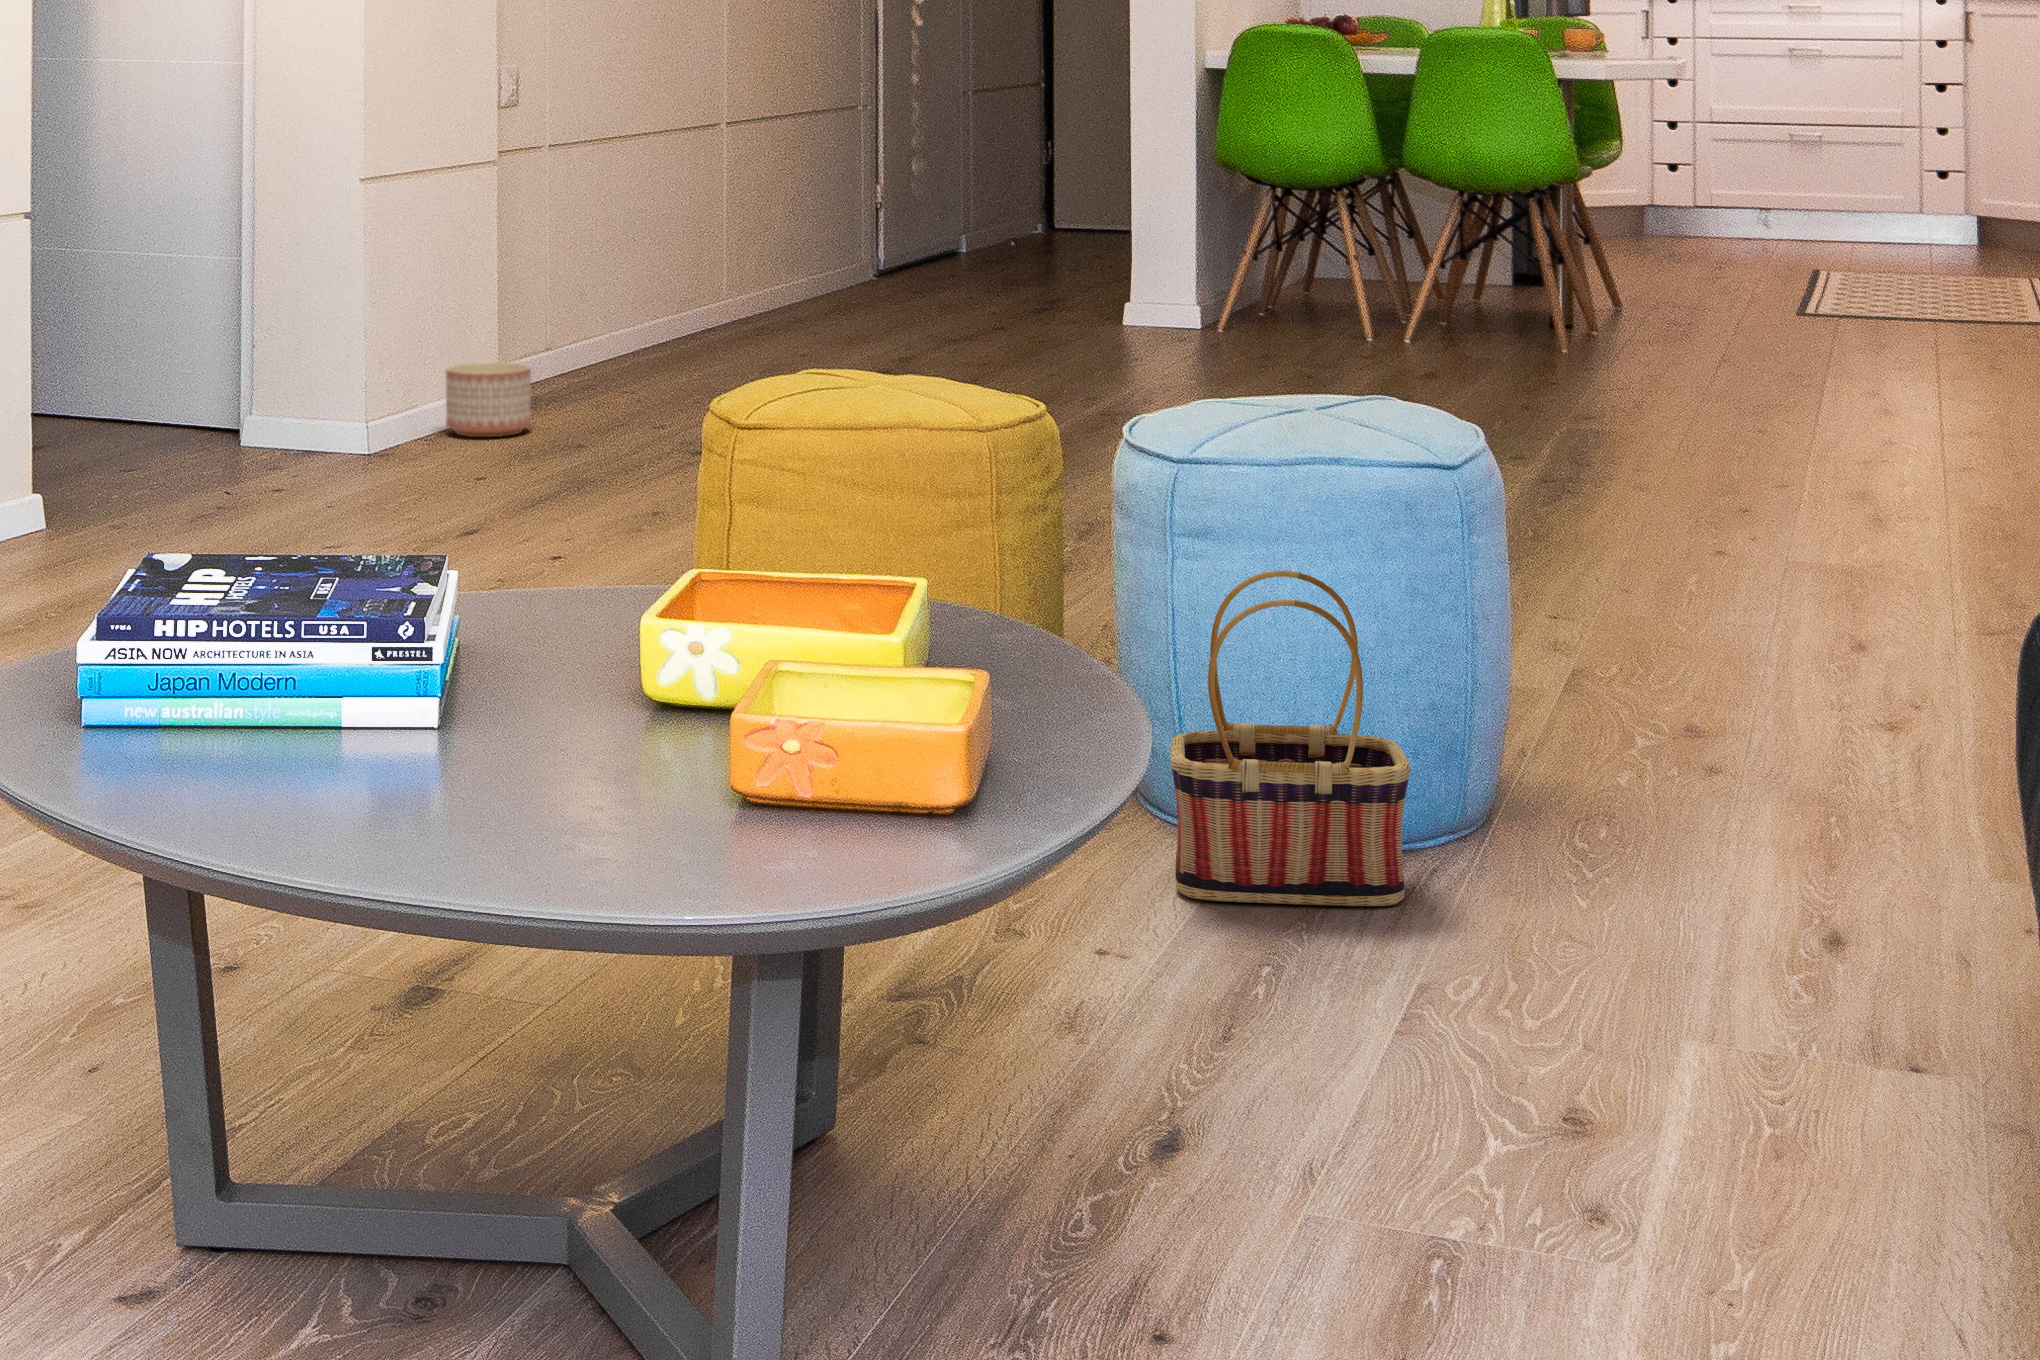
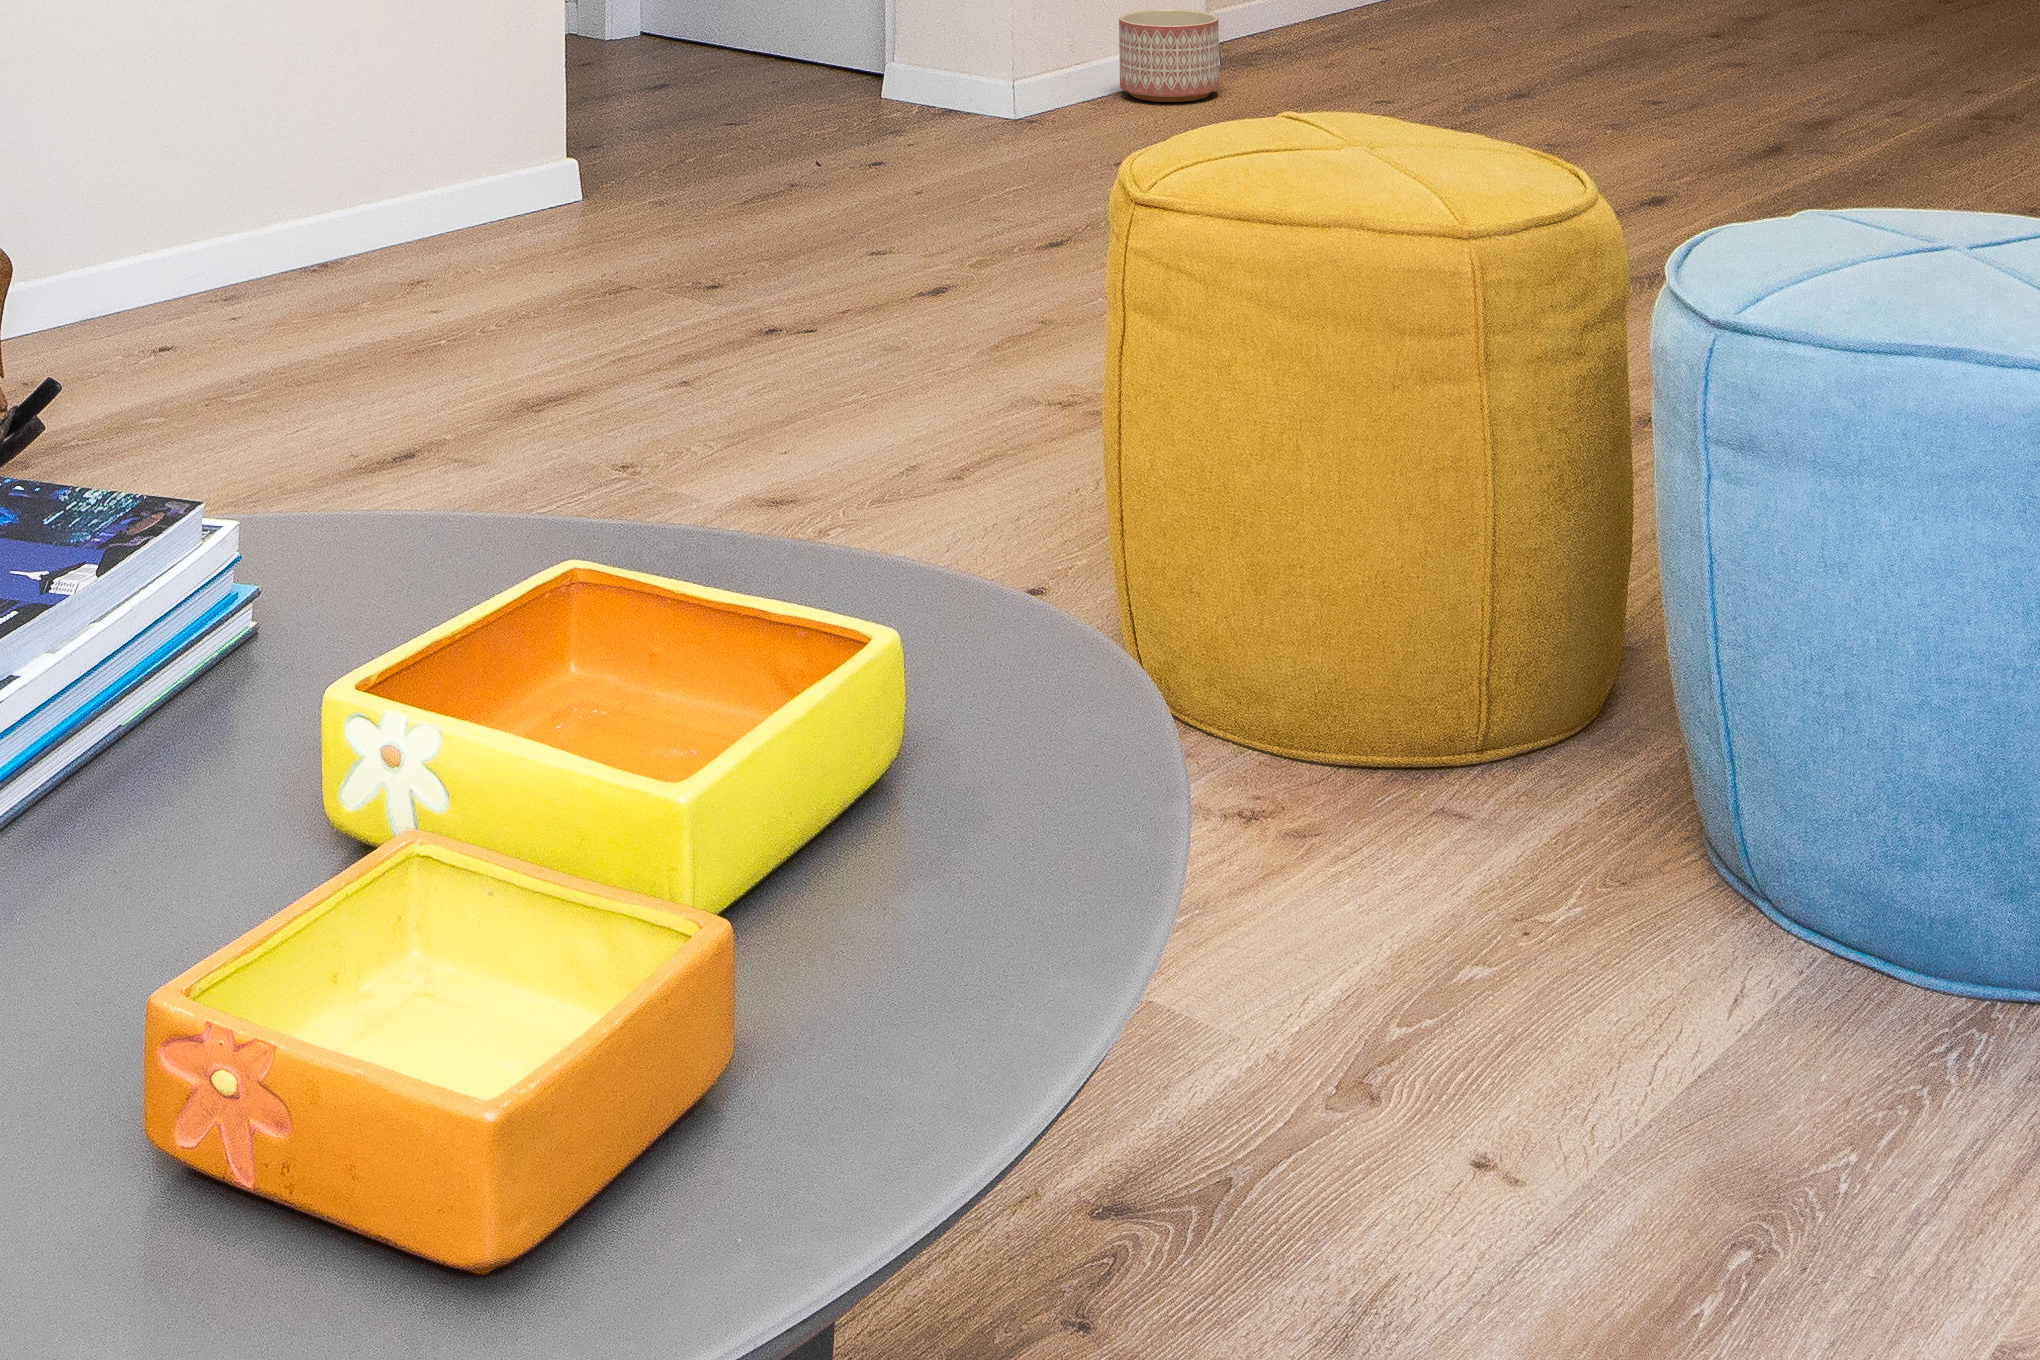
basket: present [1171,571,1410,906] -> none [1572,537,1980,1167]

